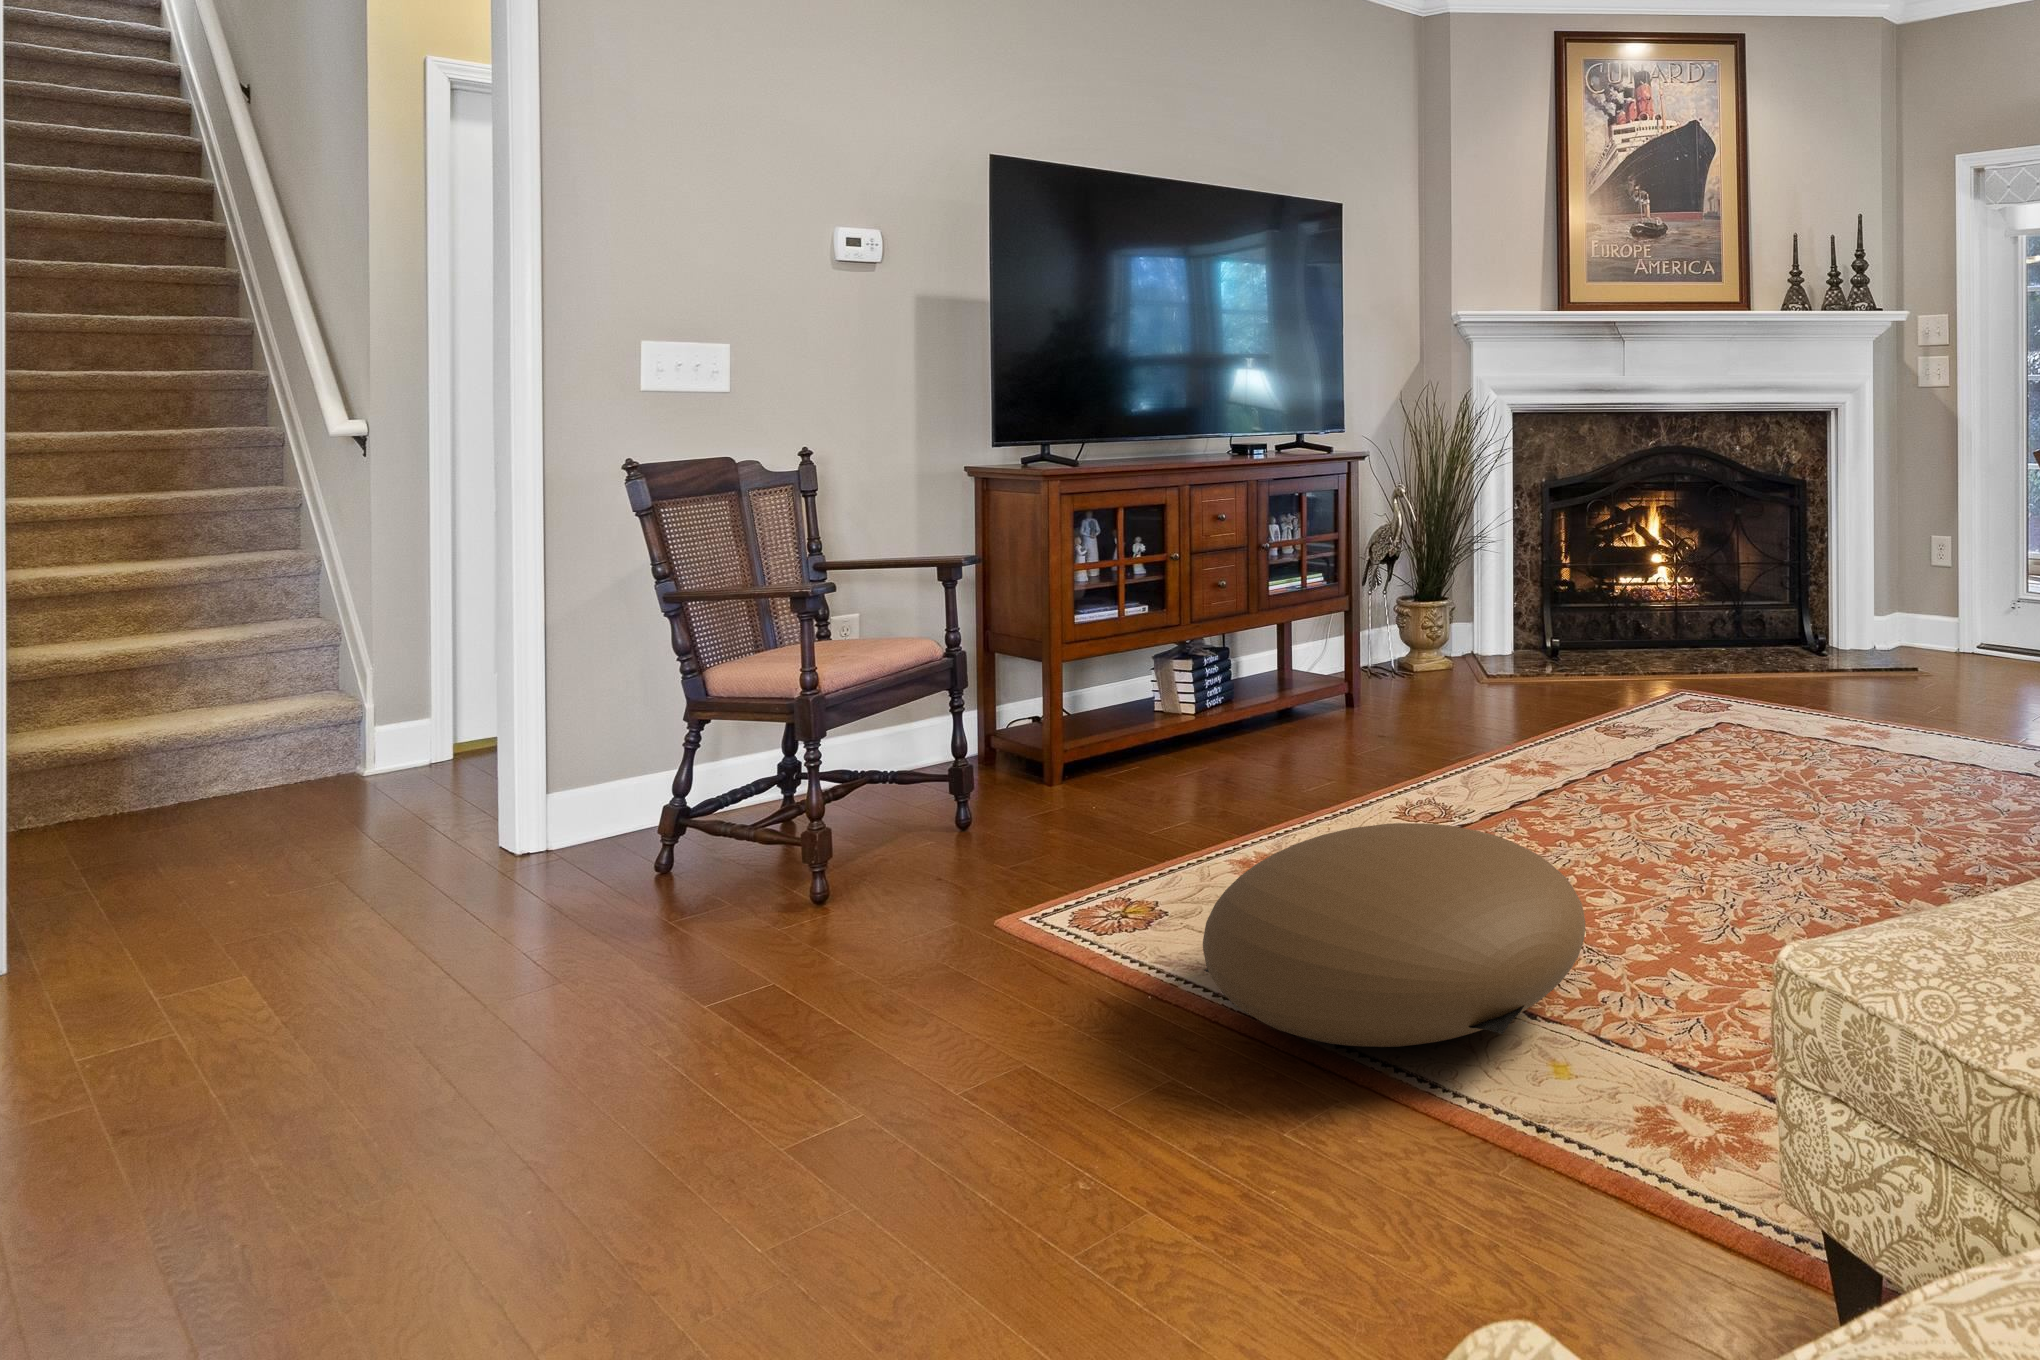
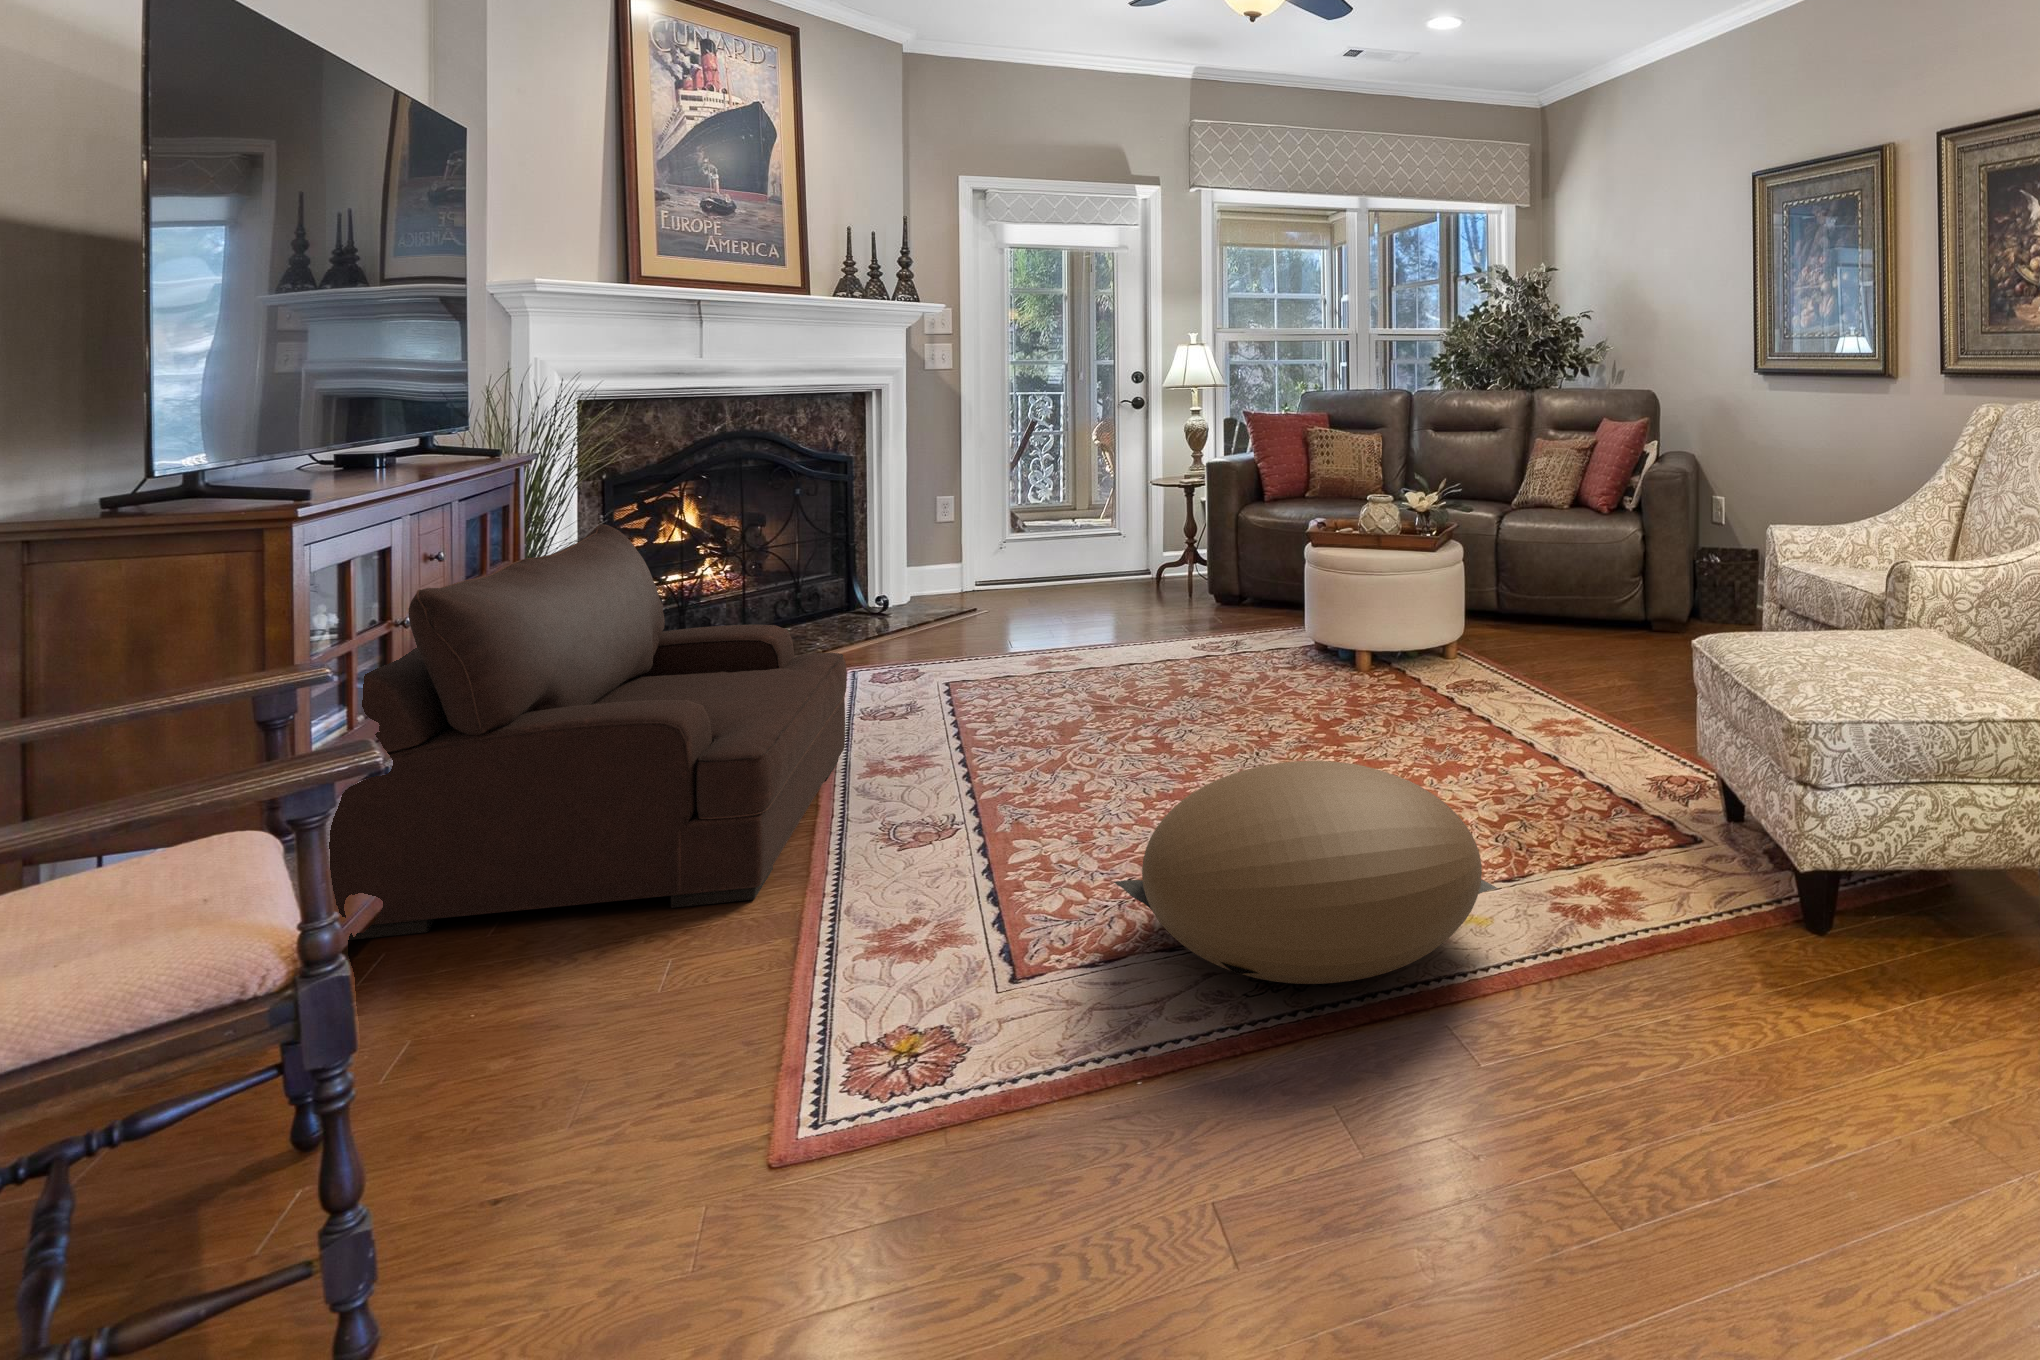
armchair: none [1087,517,1496,822] -> present [329,524,847,940]

